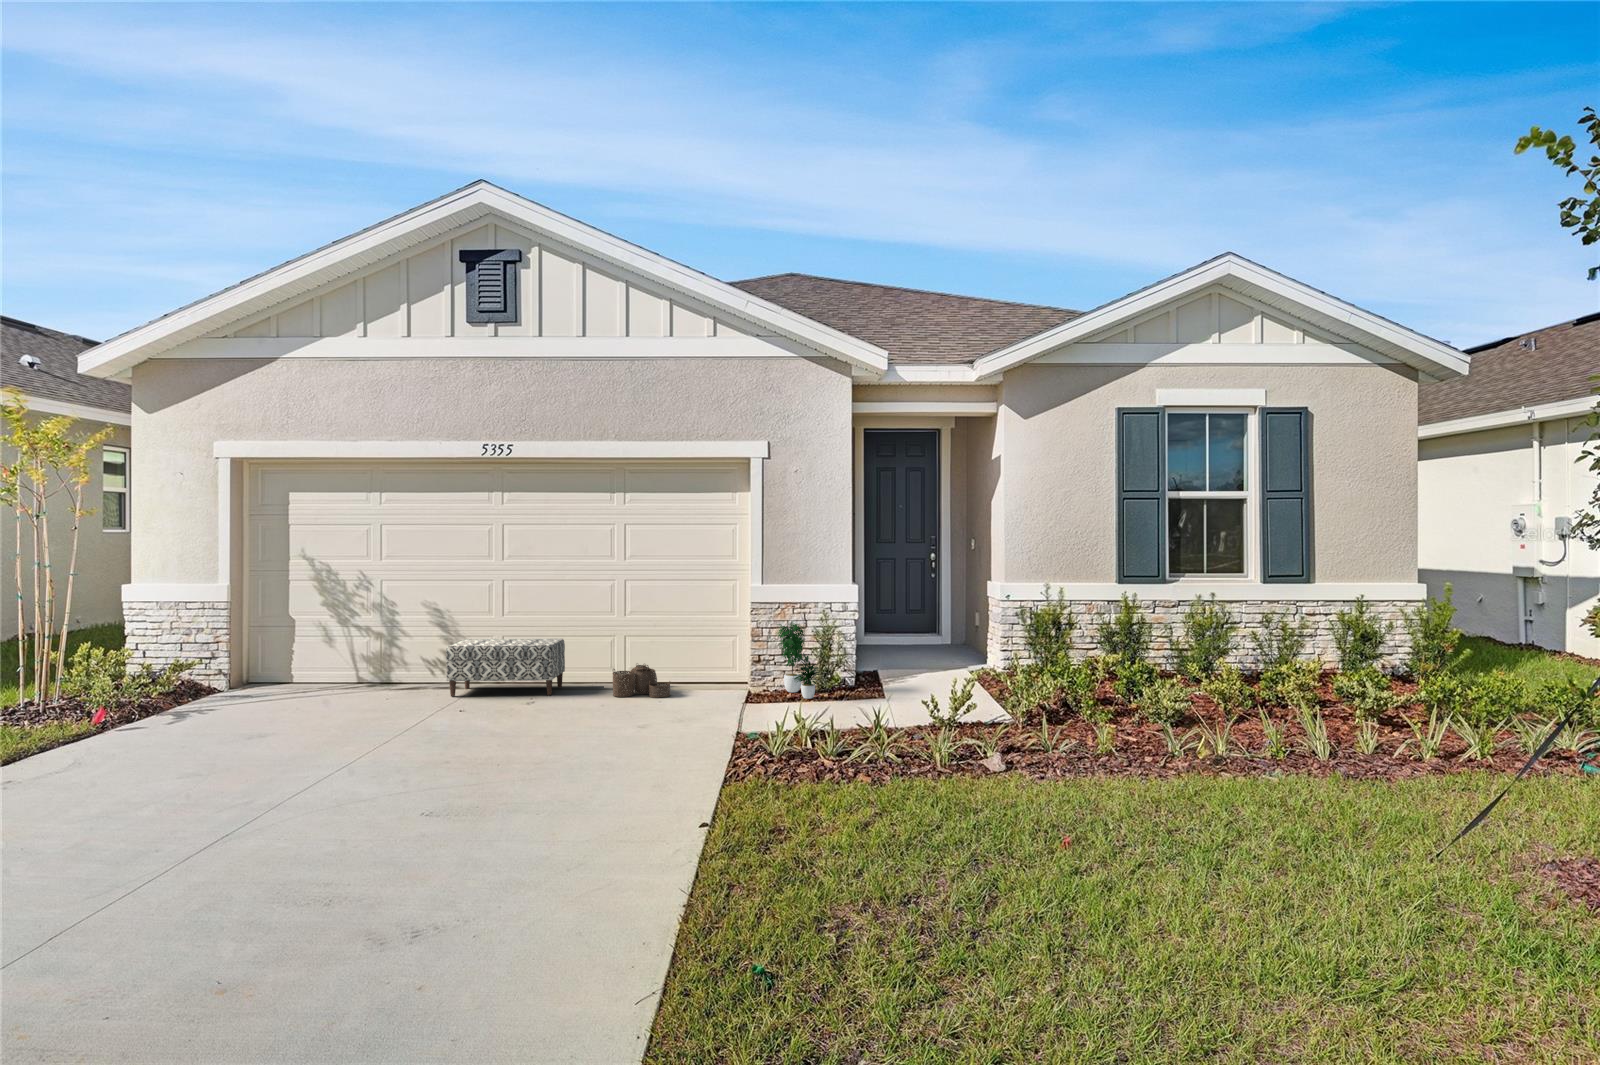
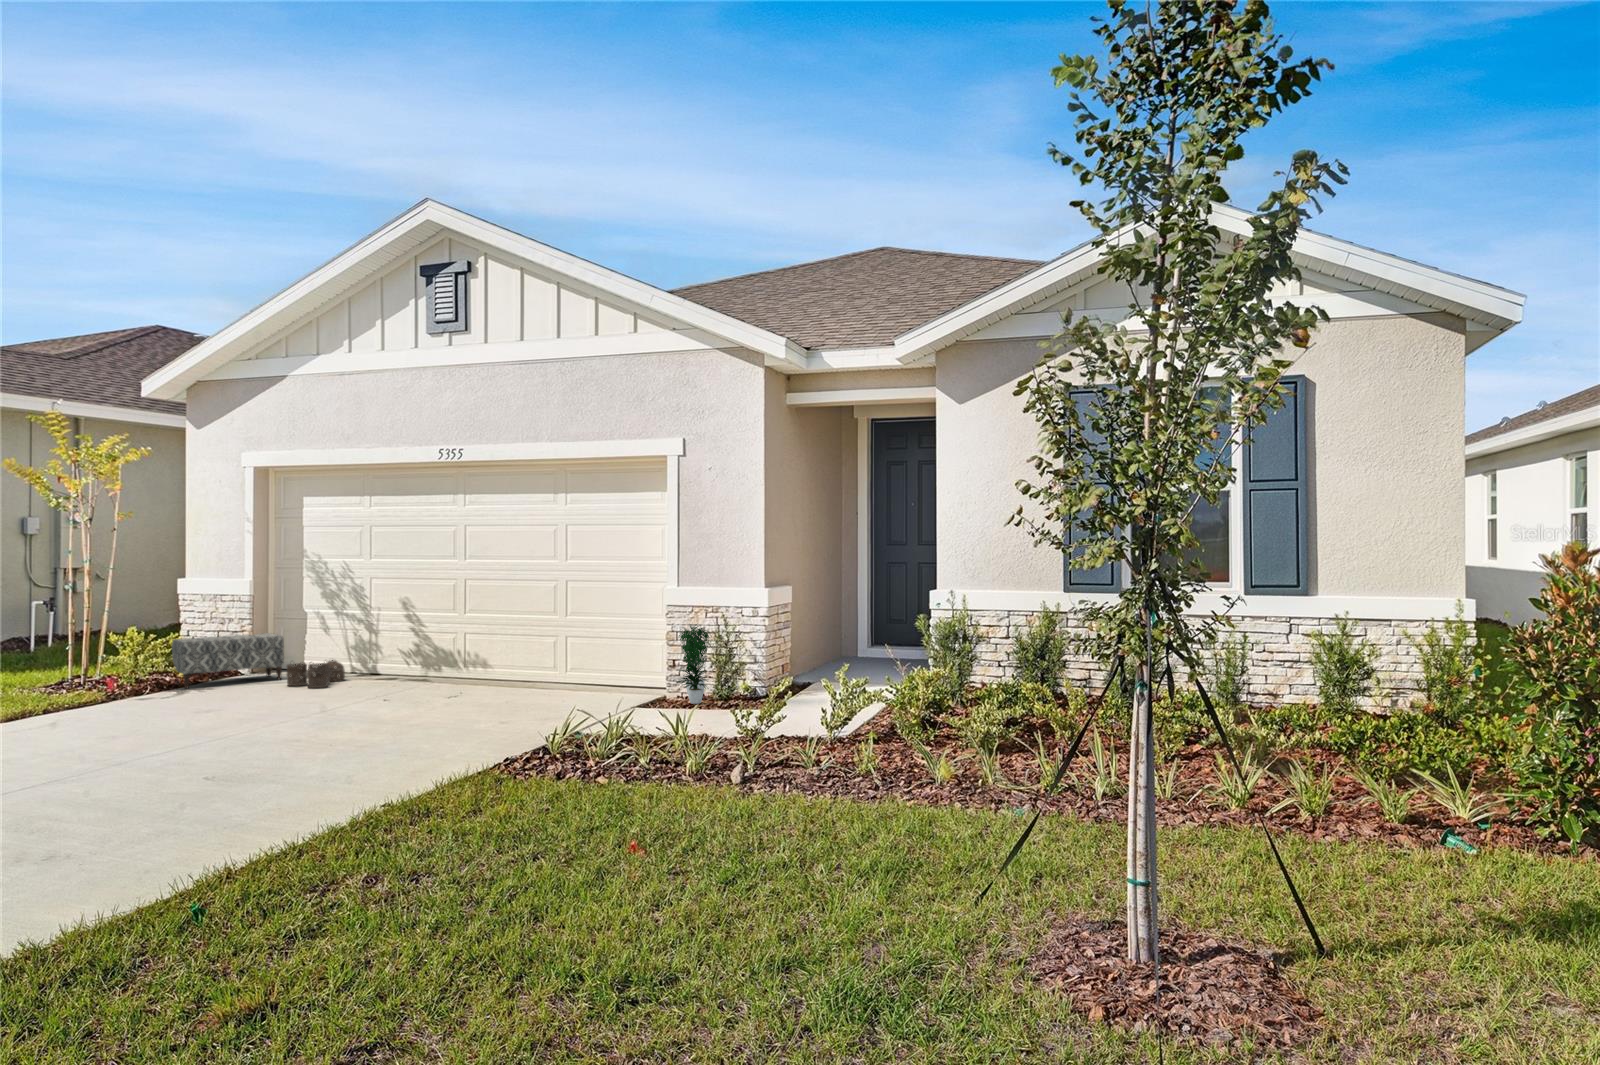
bench: present [446,639,565,696] -> present [172,633,284,688]
woven basket: present [613,665,670,698] -> present [287,660,345,688]

